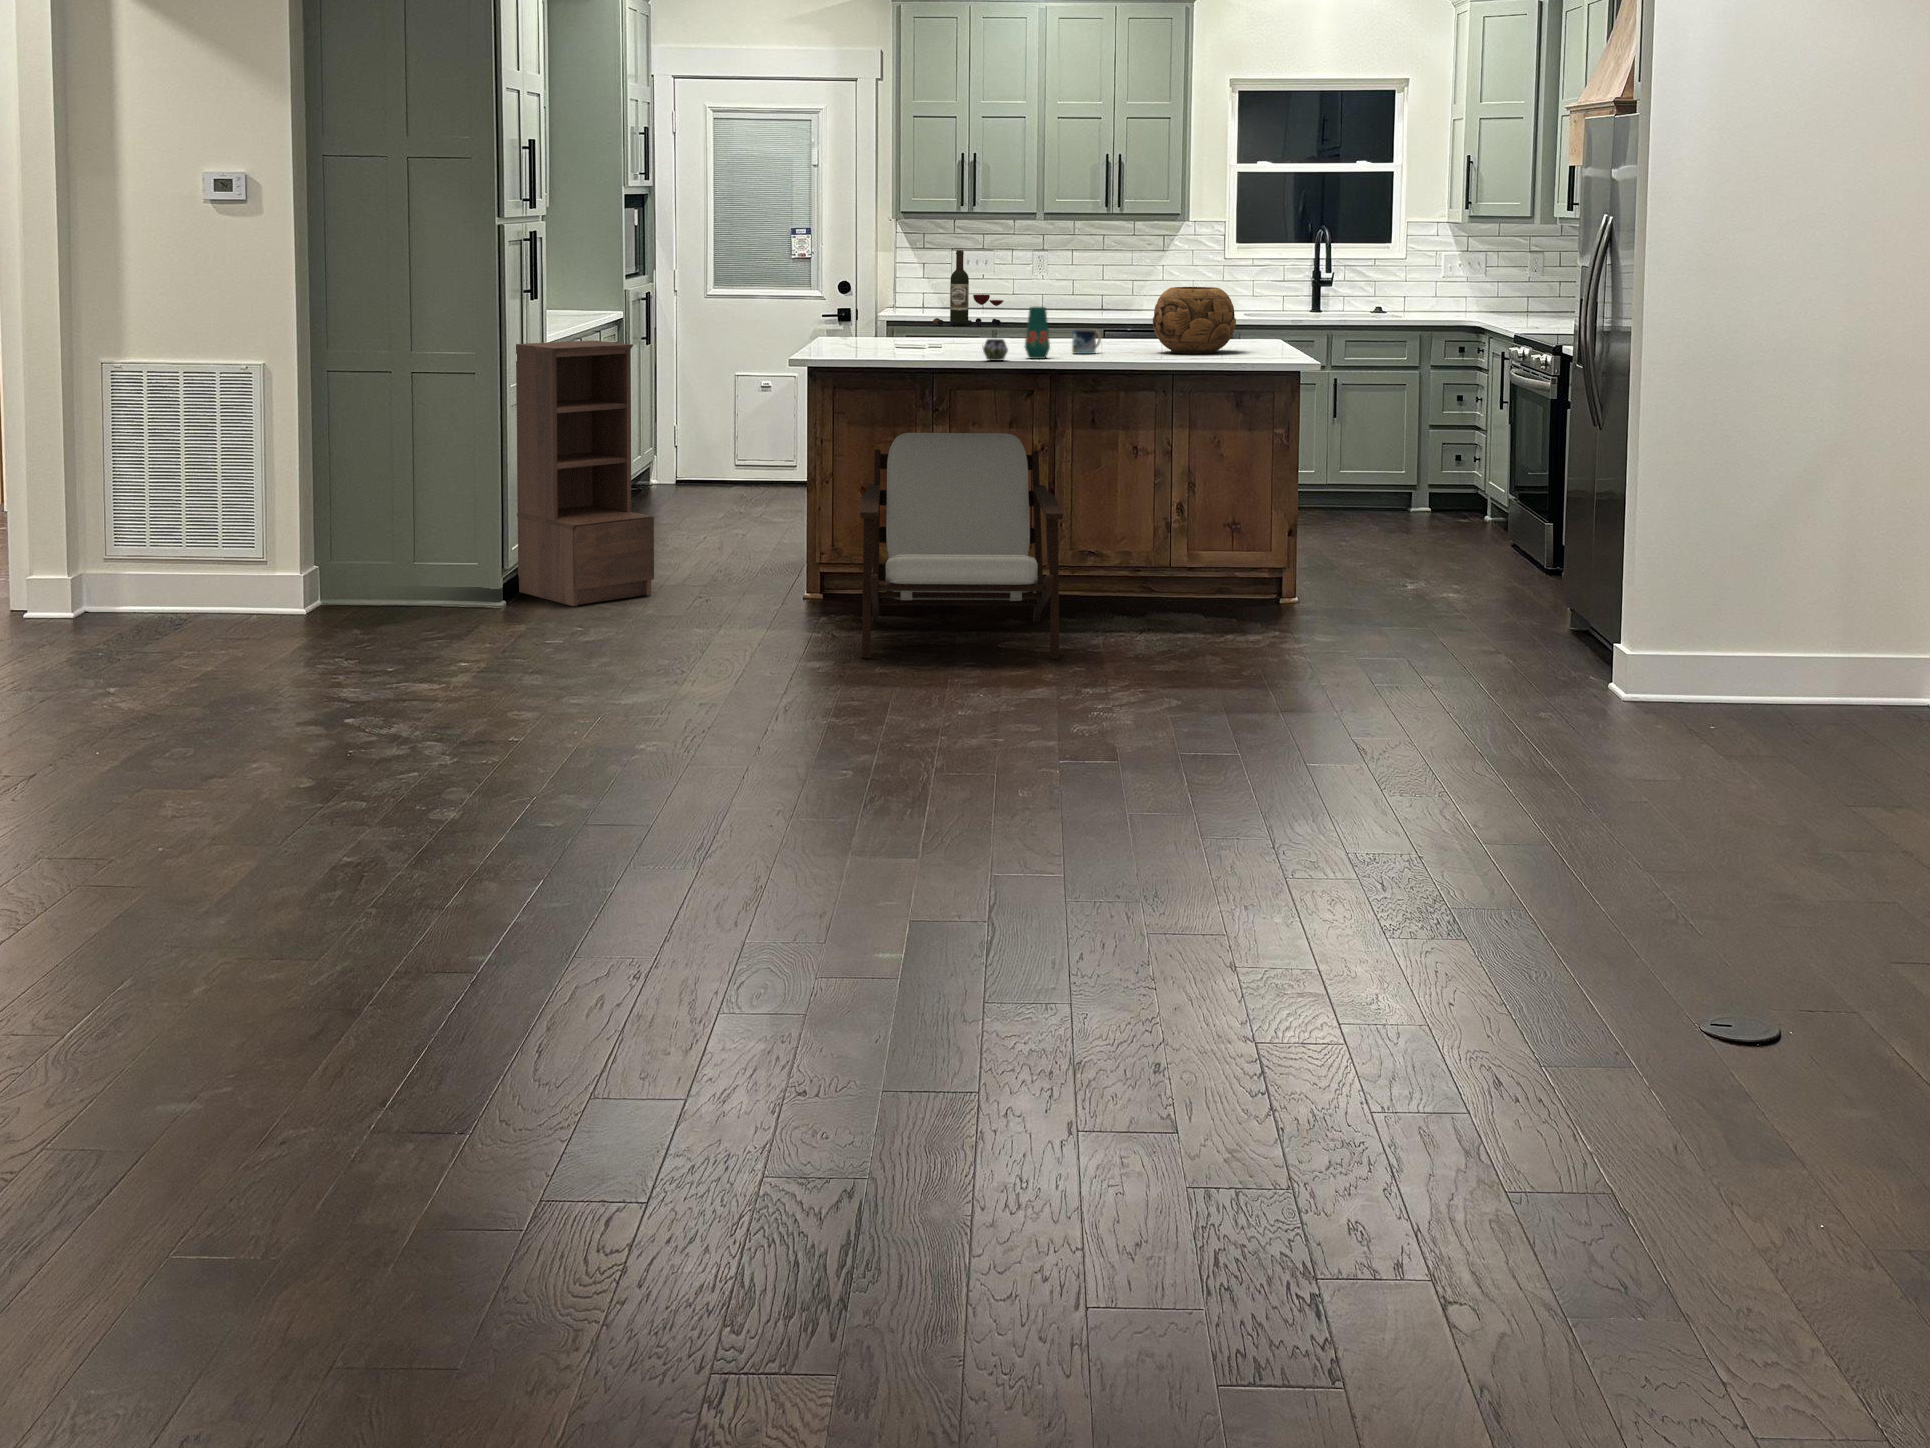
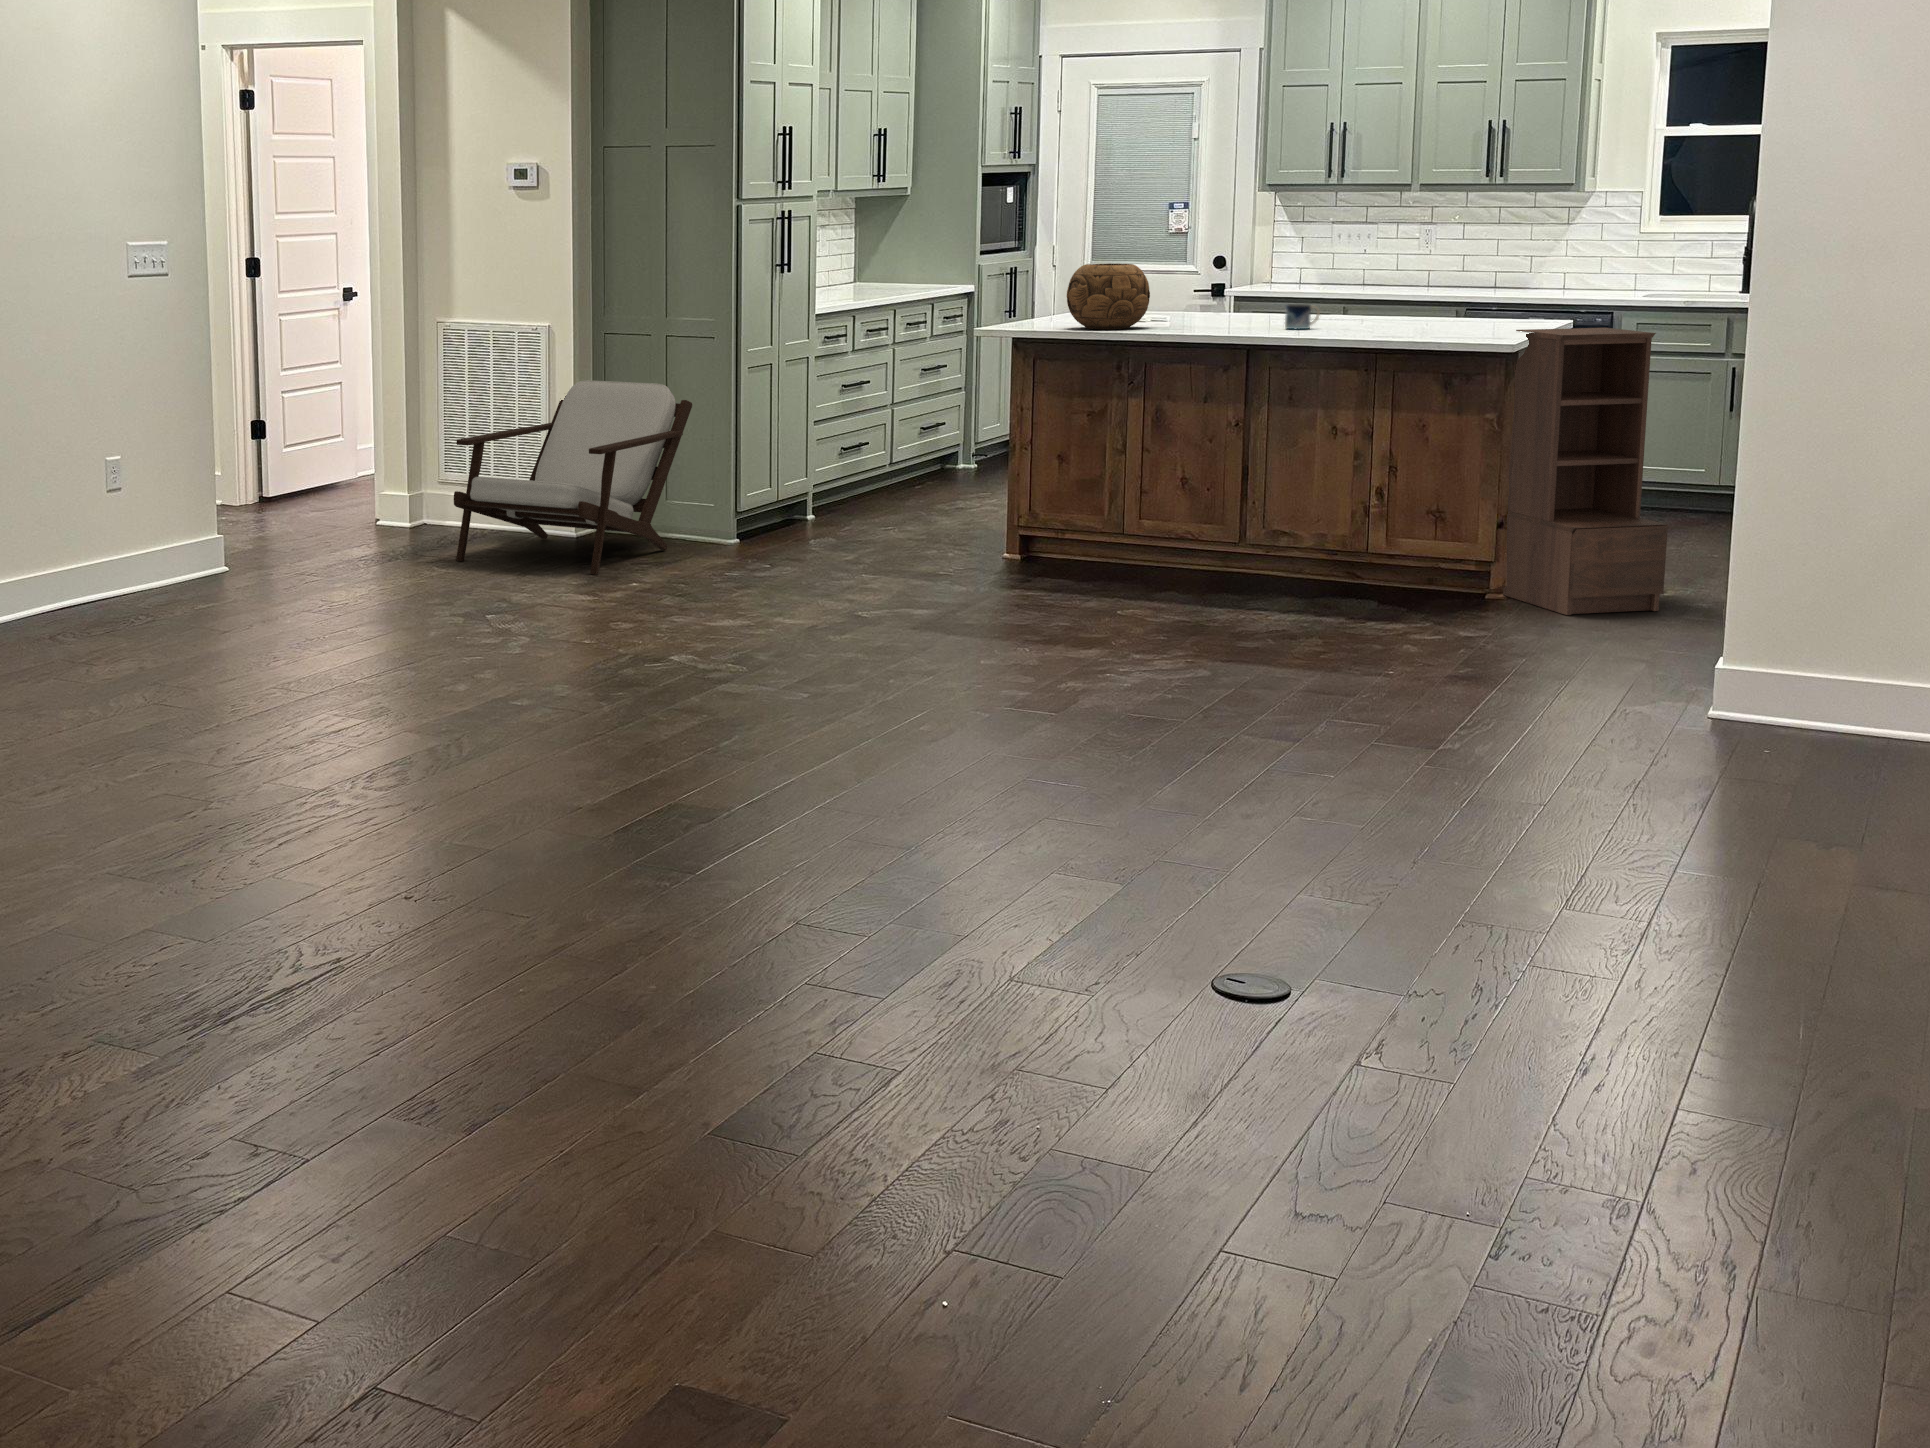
wine bottle: present [933,250,1003,326] -> none [1285,225,1359,305]
decorative bowl: present [1153,287,1236,354] -> present [1067,263,1150,329]
vase: present [983,307,1050,361] -> none [1164,280,1243,333]
bookshelf: present [516,340,654,606] -> present [1503,328,1668,615]
armchair: present [860,433,1063,659] -> present [454,380,692,575]

